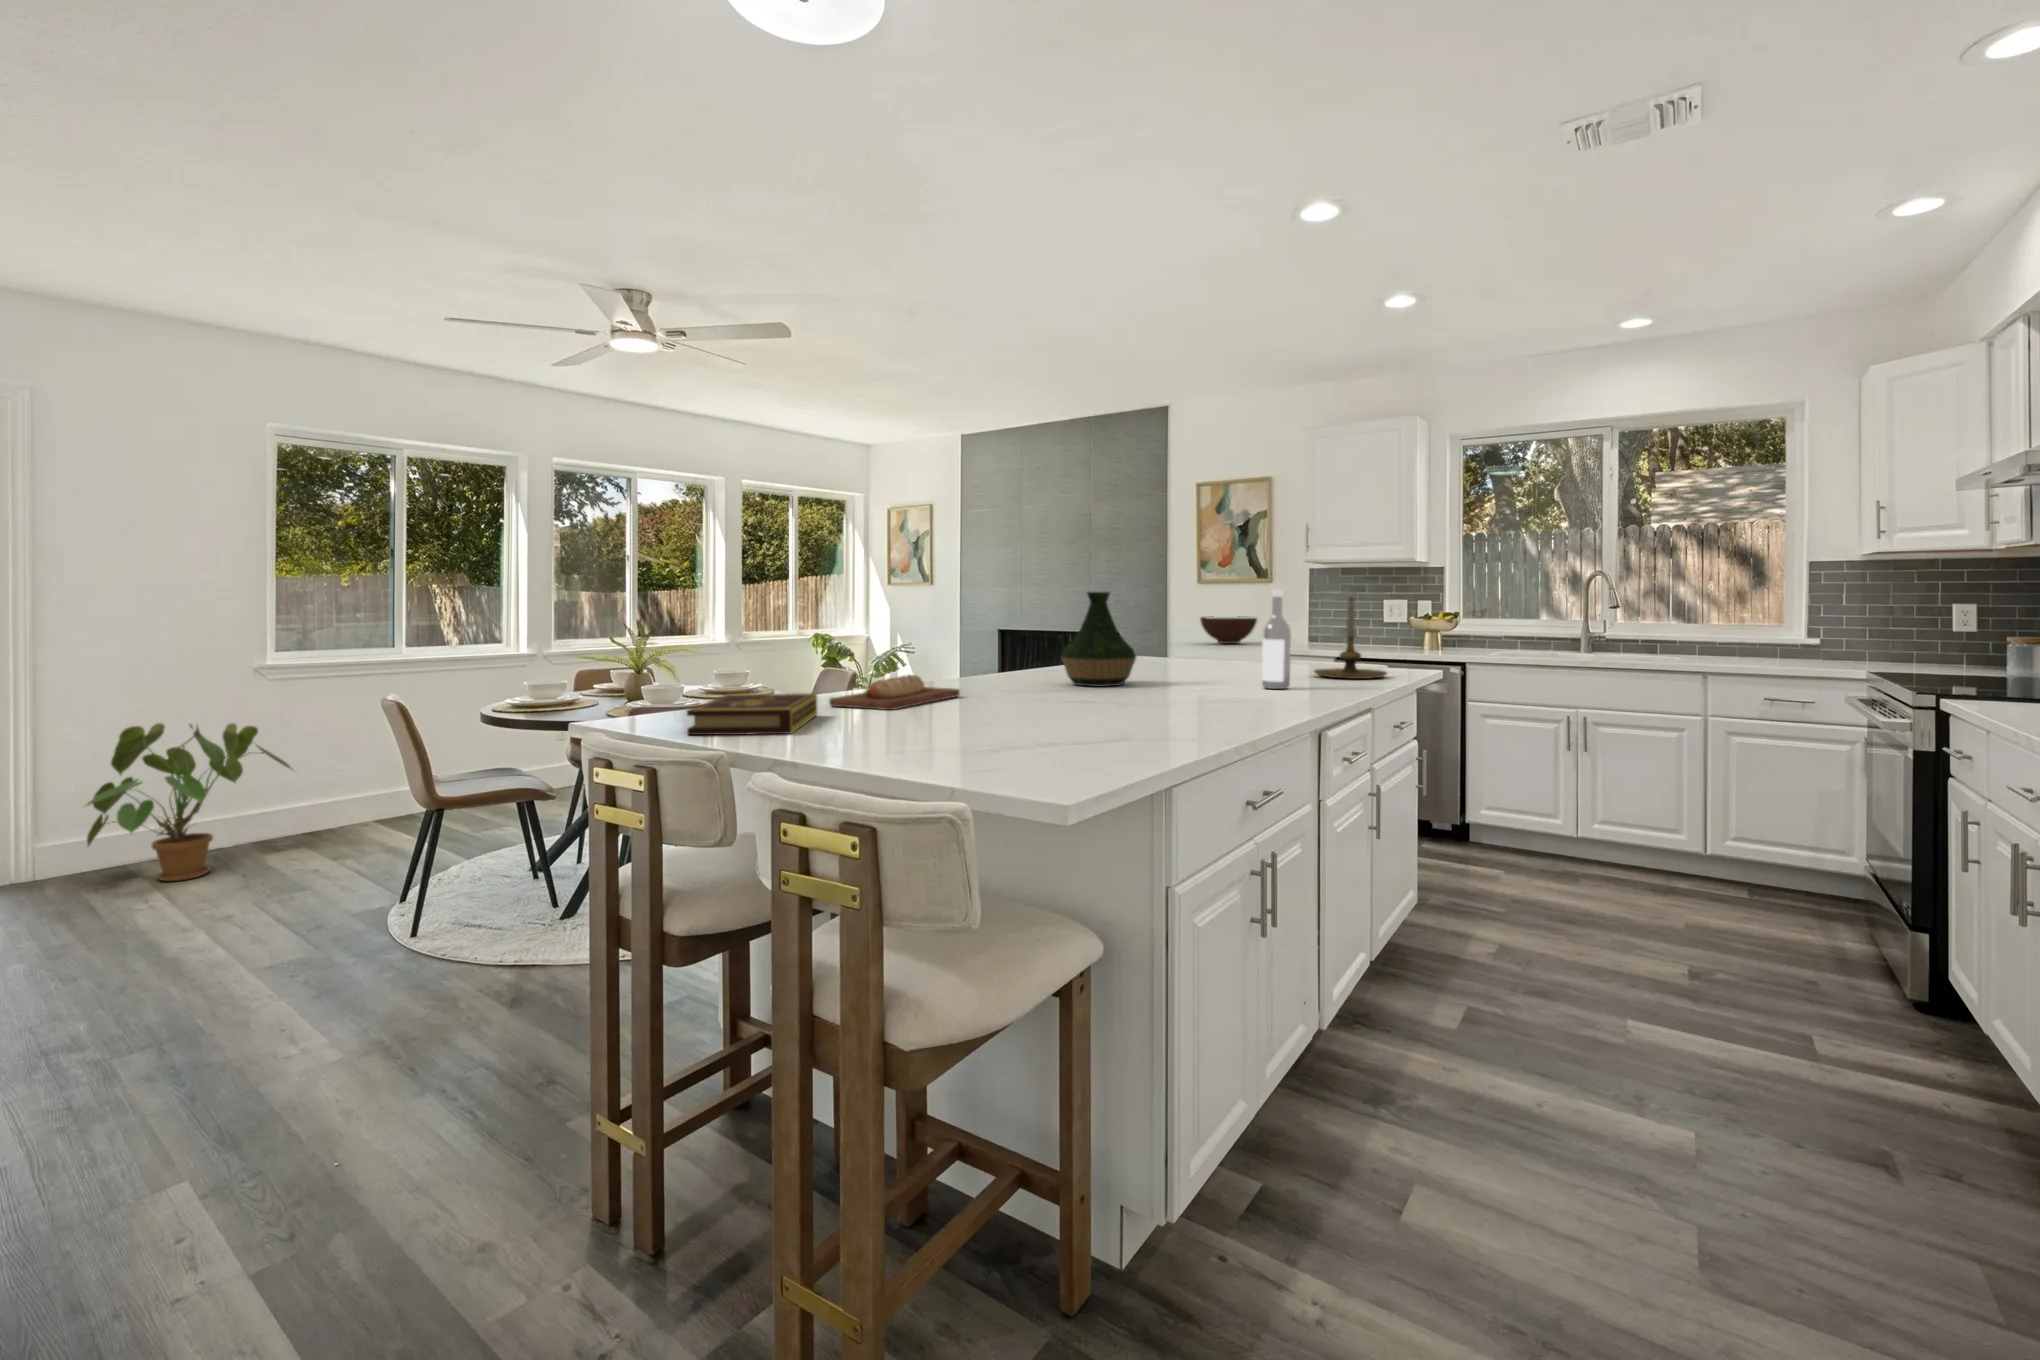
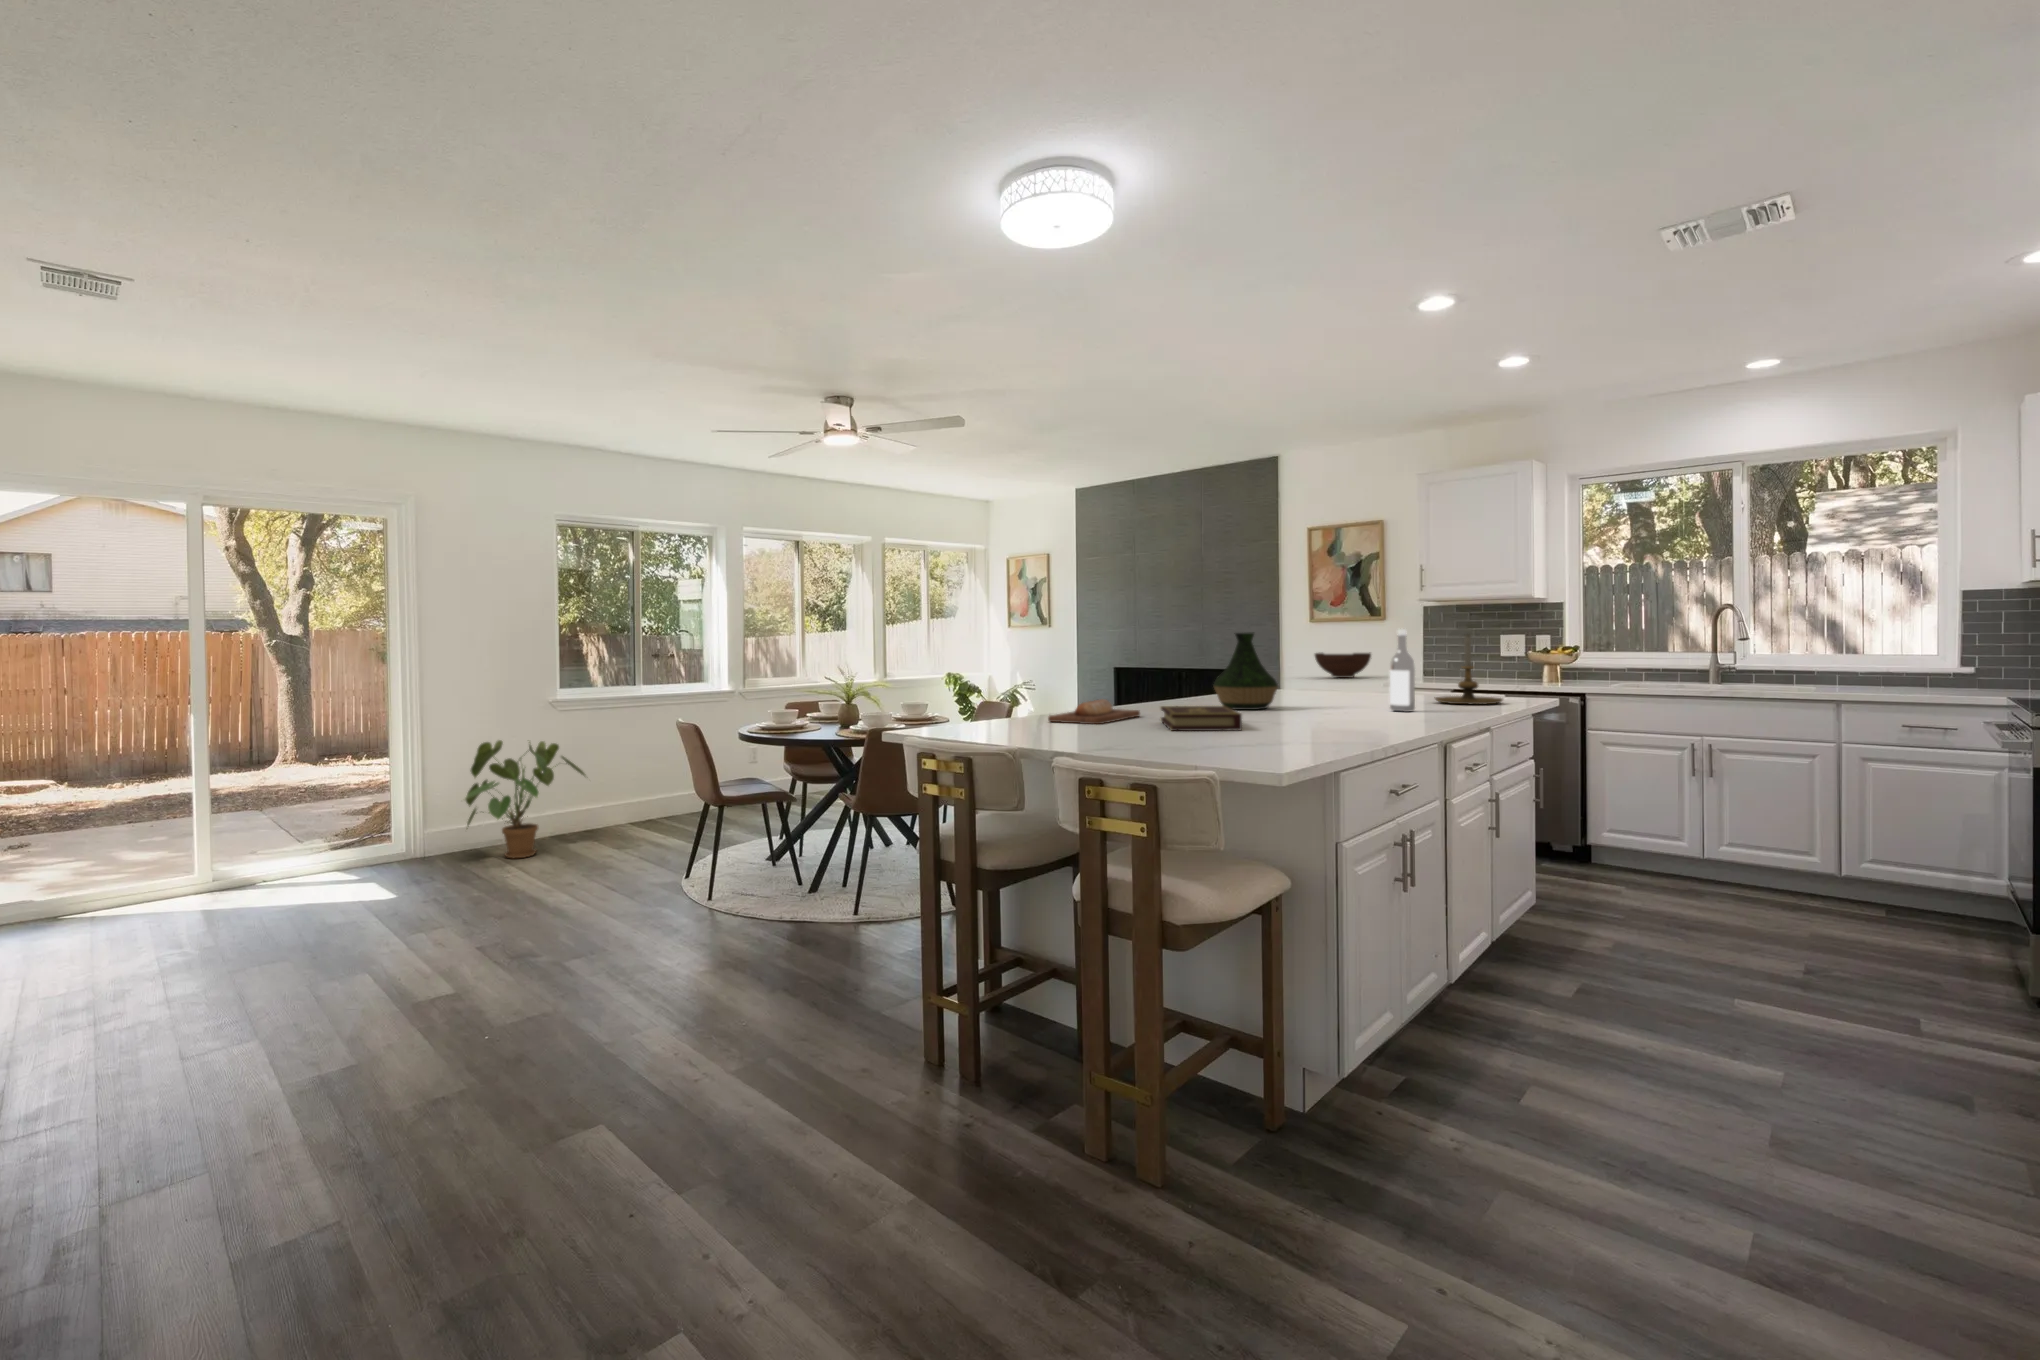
book: present [687,693,818,735] -> present [1161,706,1242,731]

